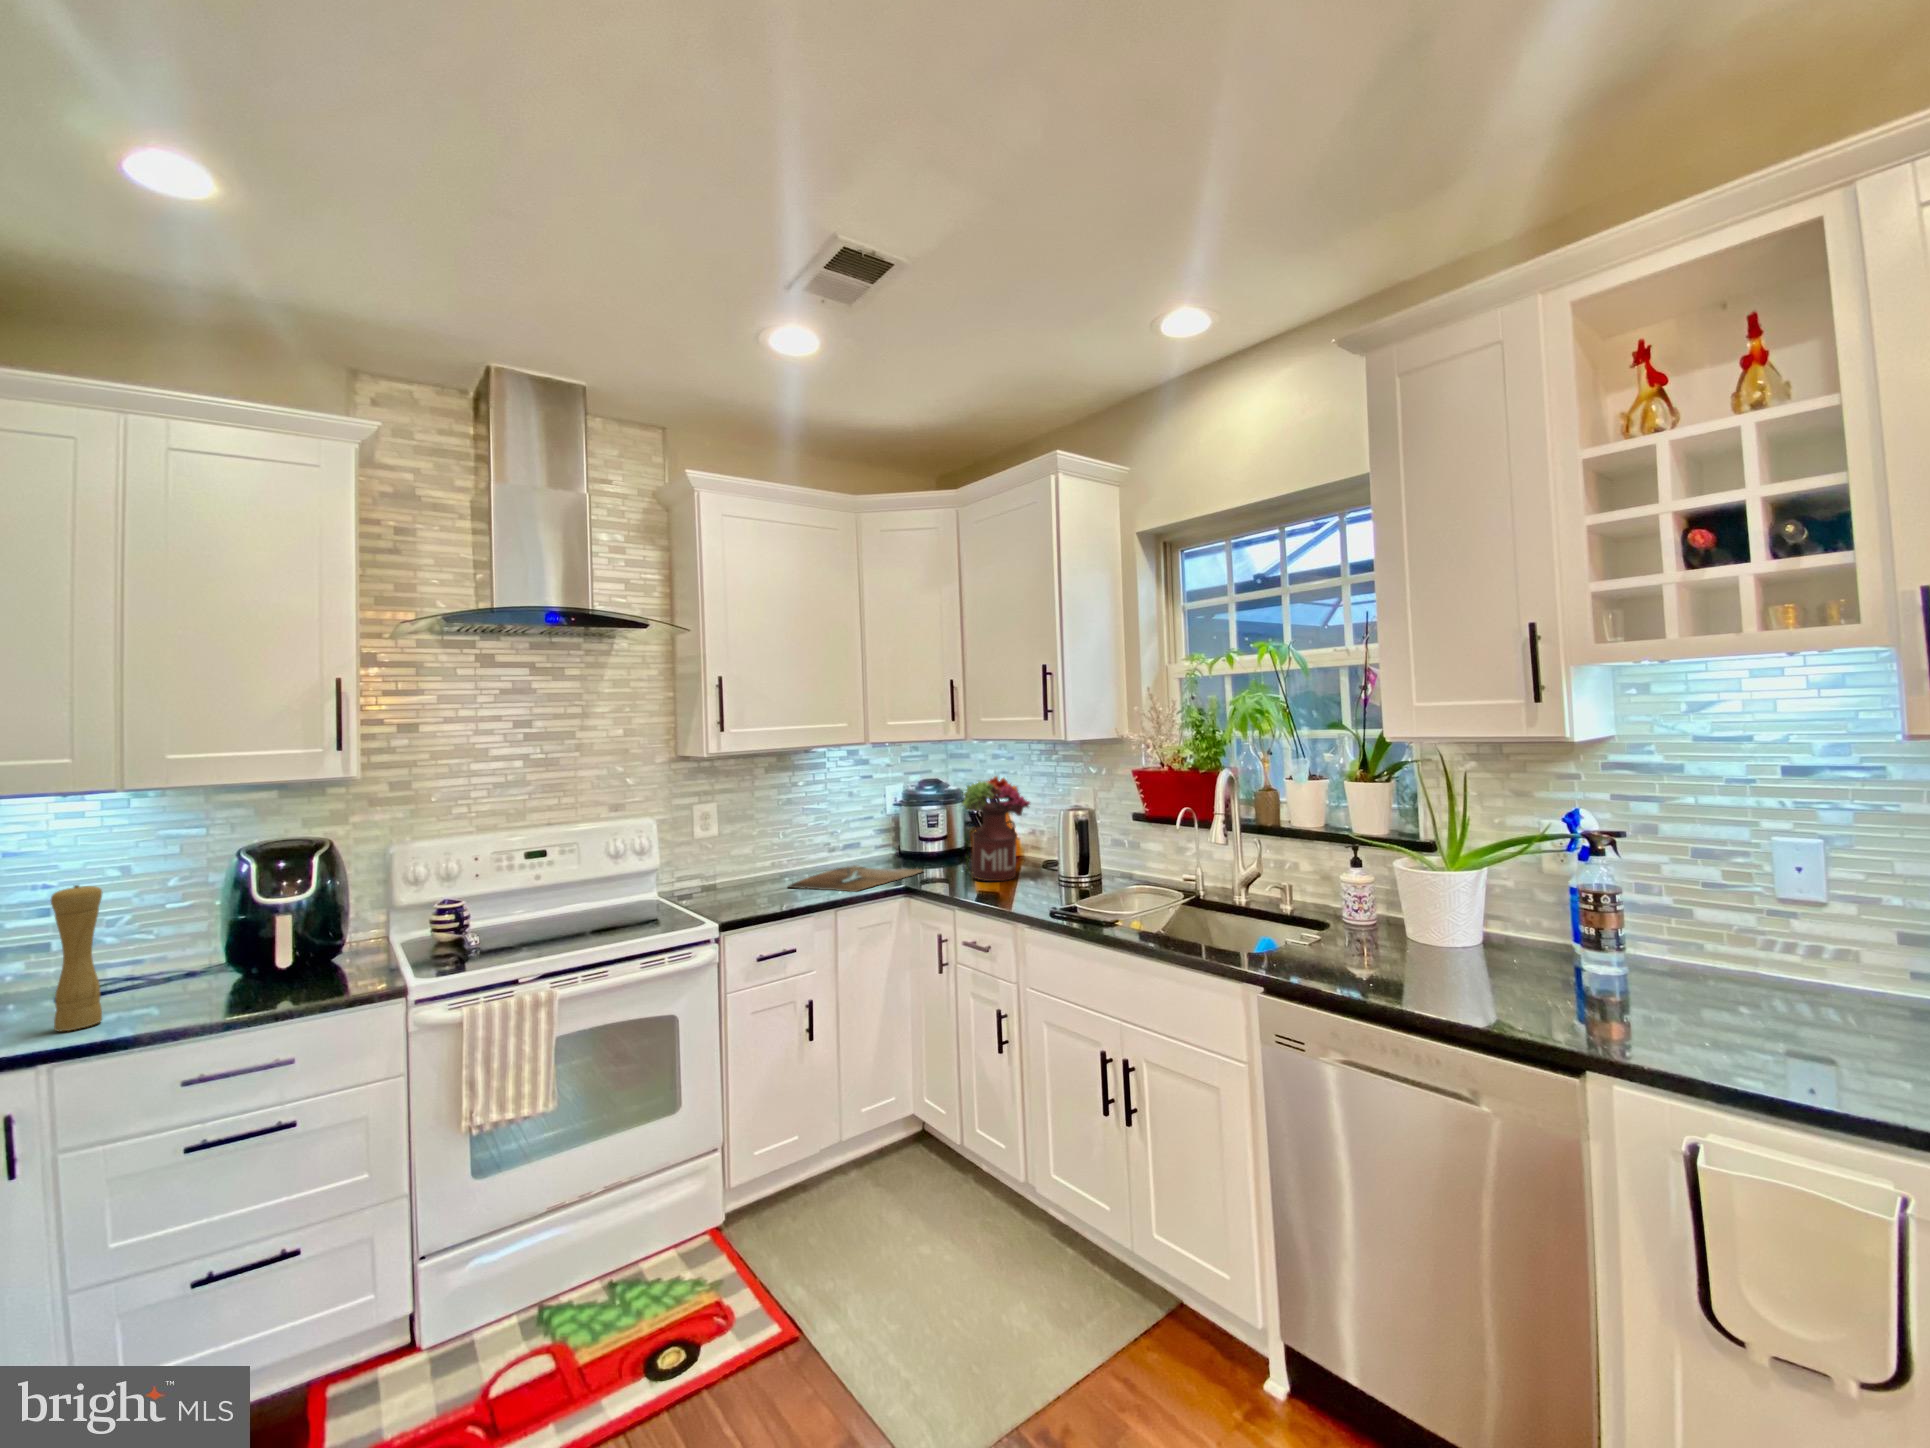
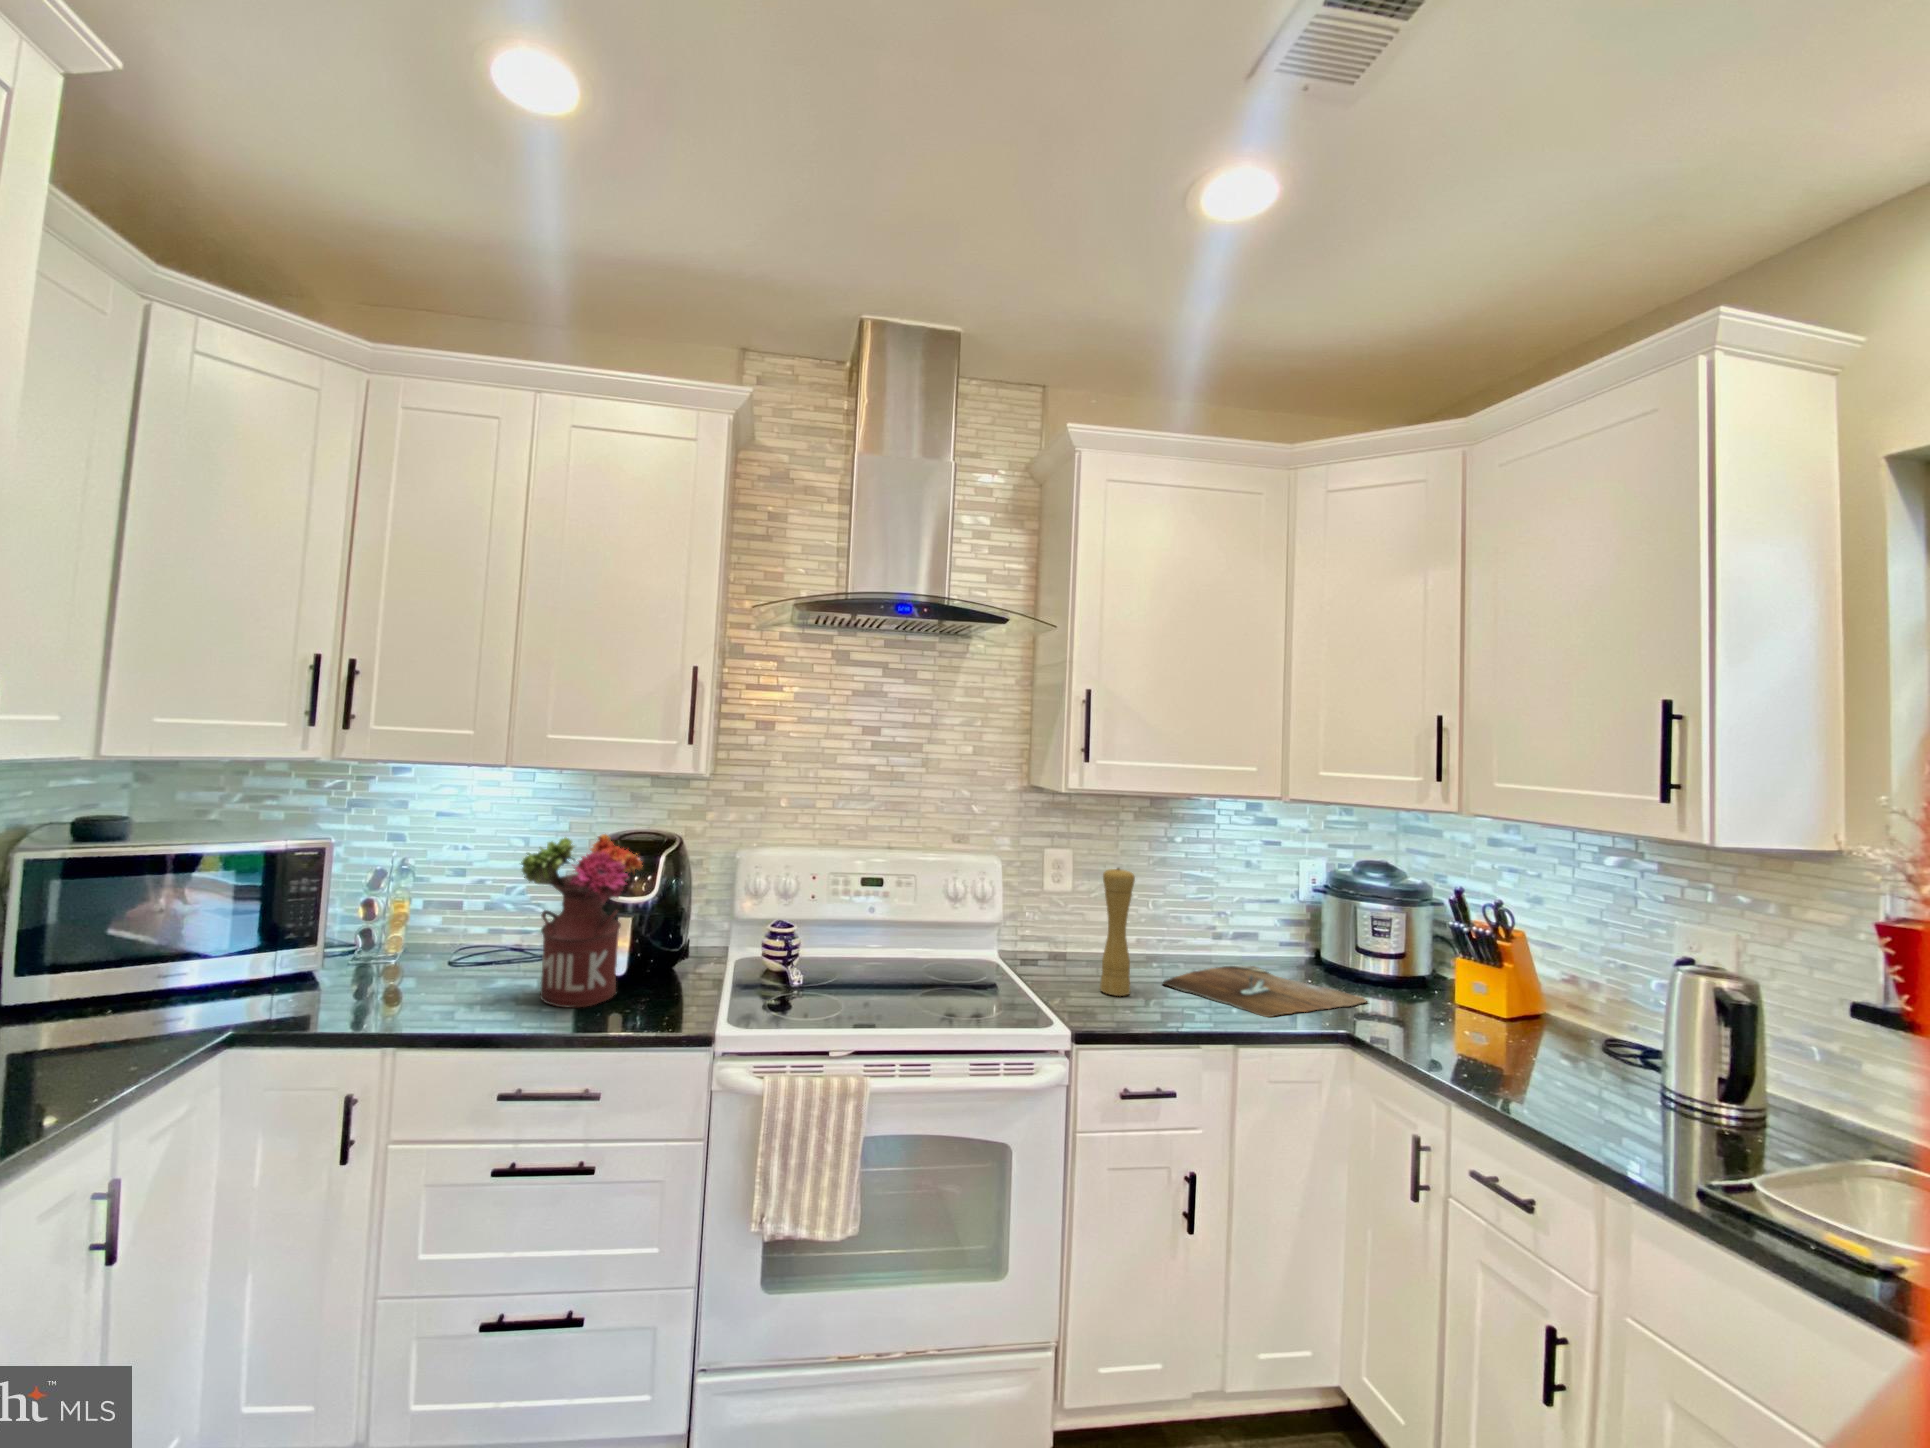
flower arrangement: present [962,776,1030,881] -> present [521,834,642,1007]
pepper mill: present [51,885,102,1031] -> present [1100,868,1135,996]

